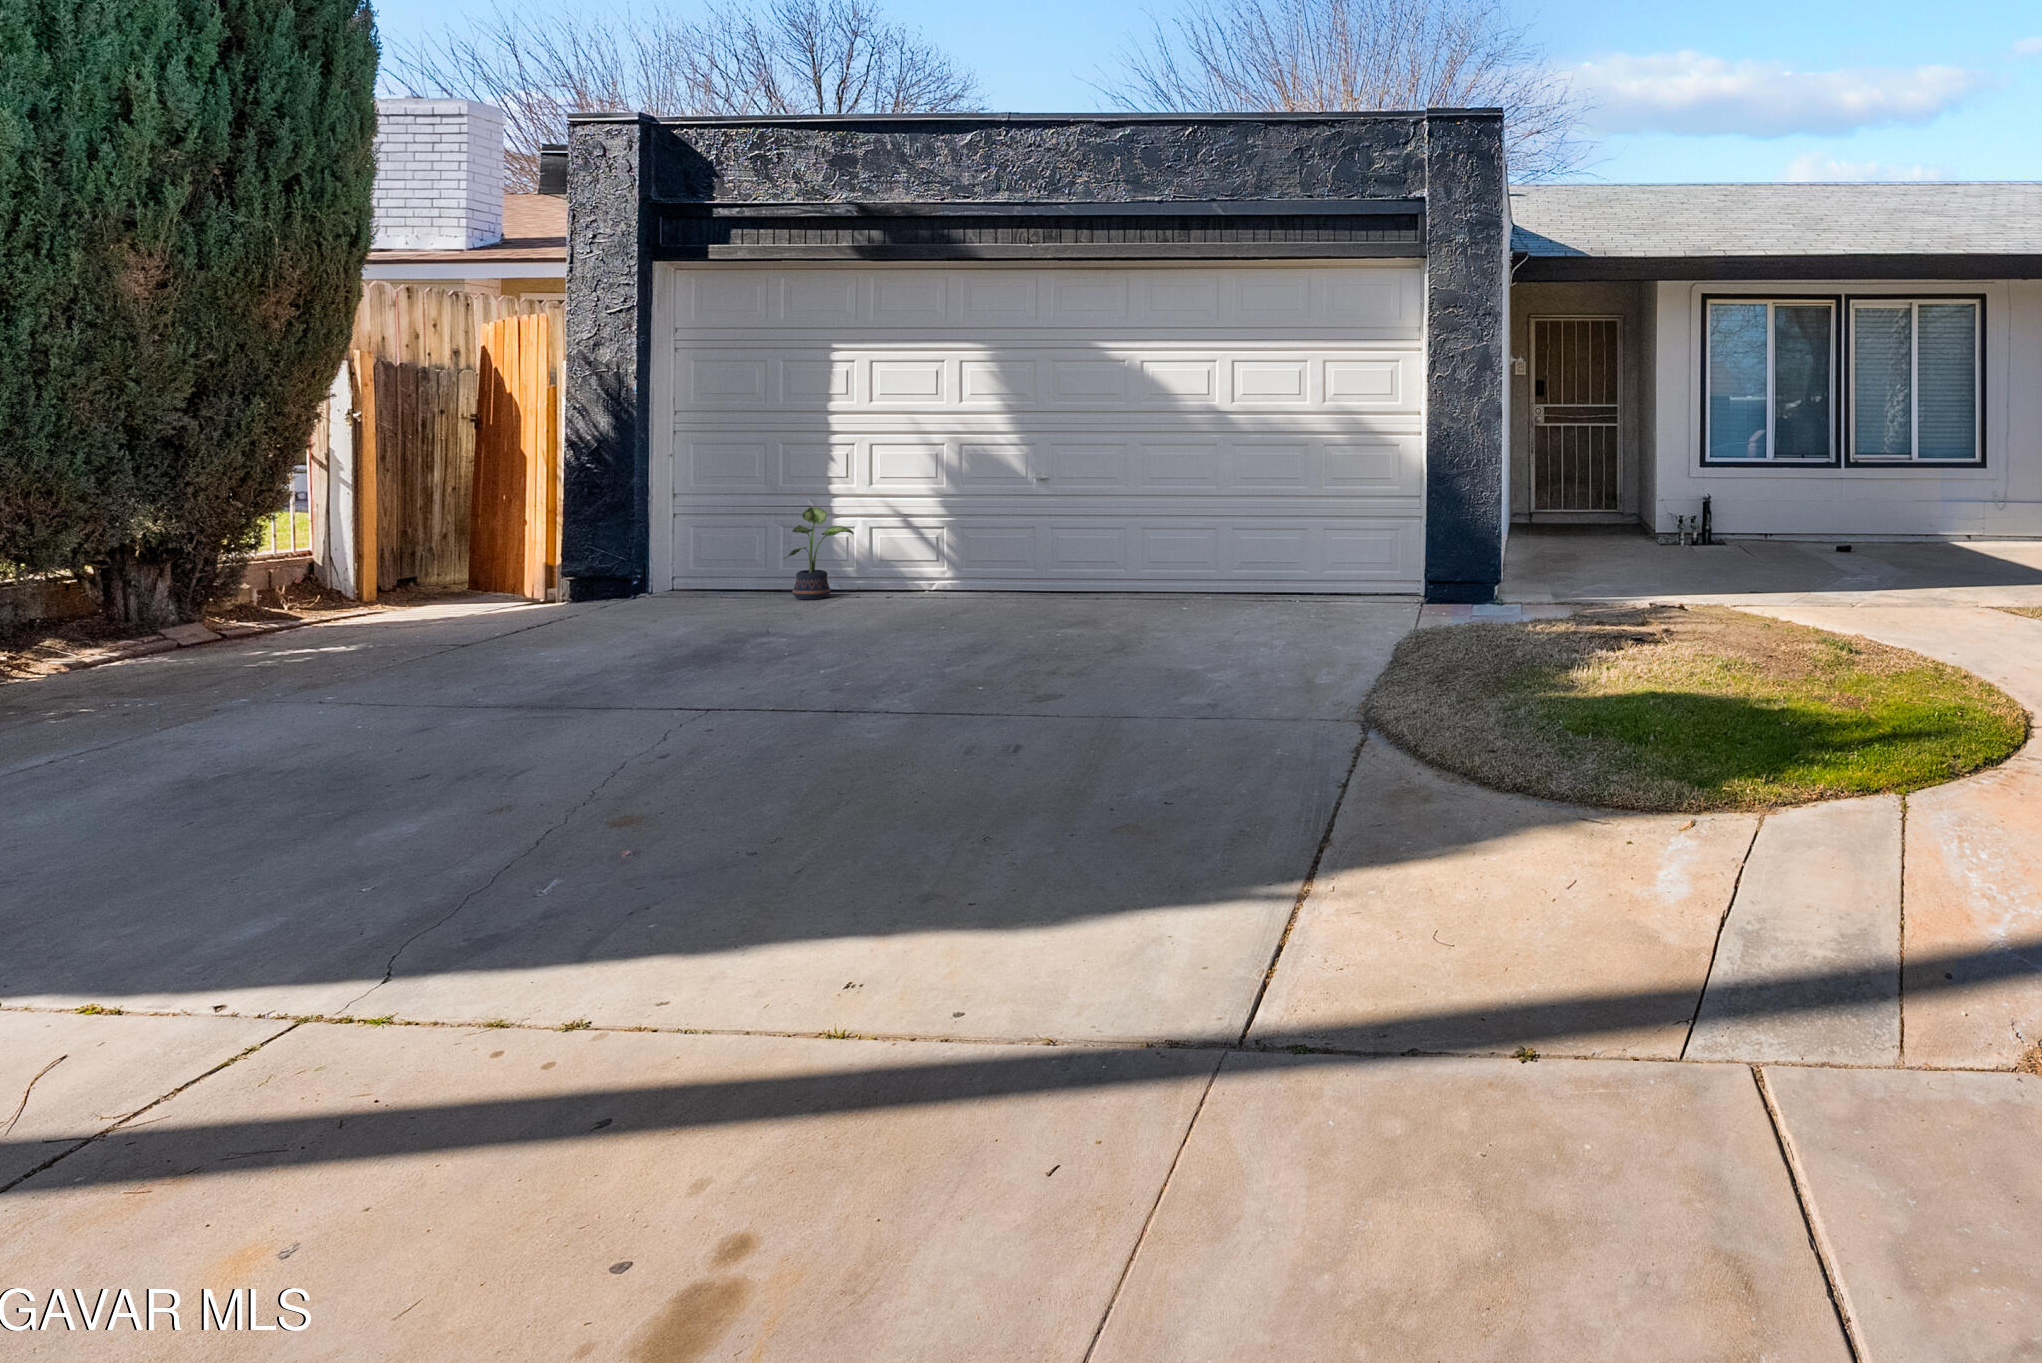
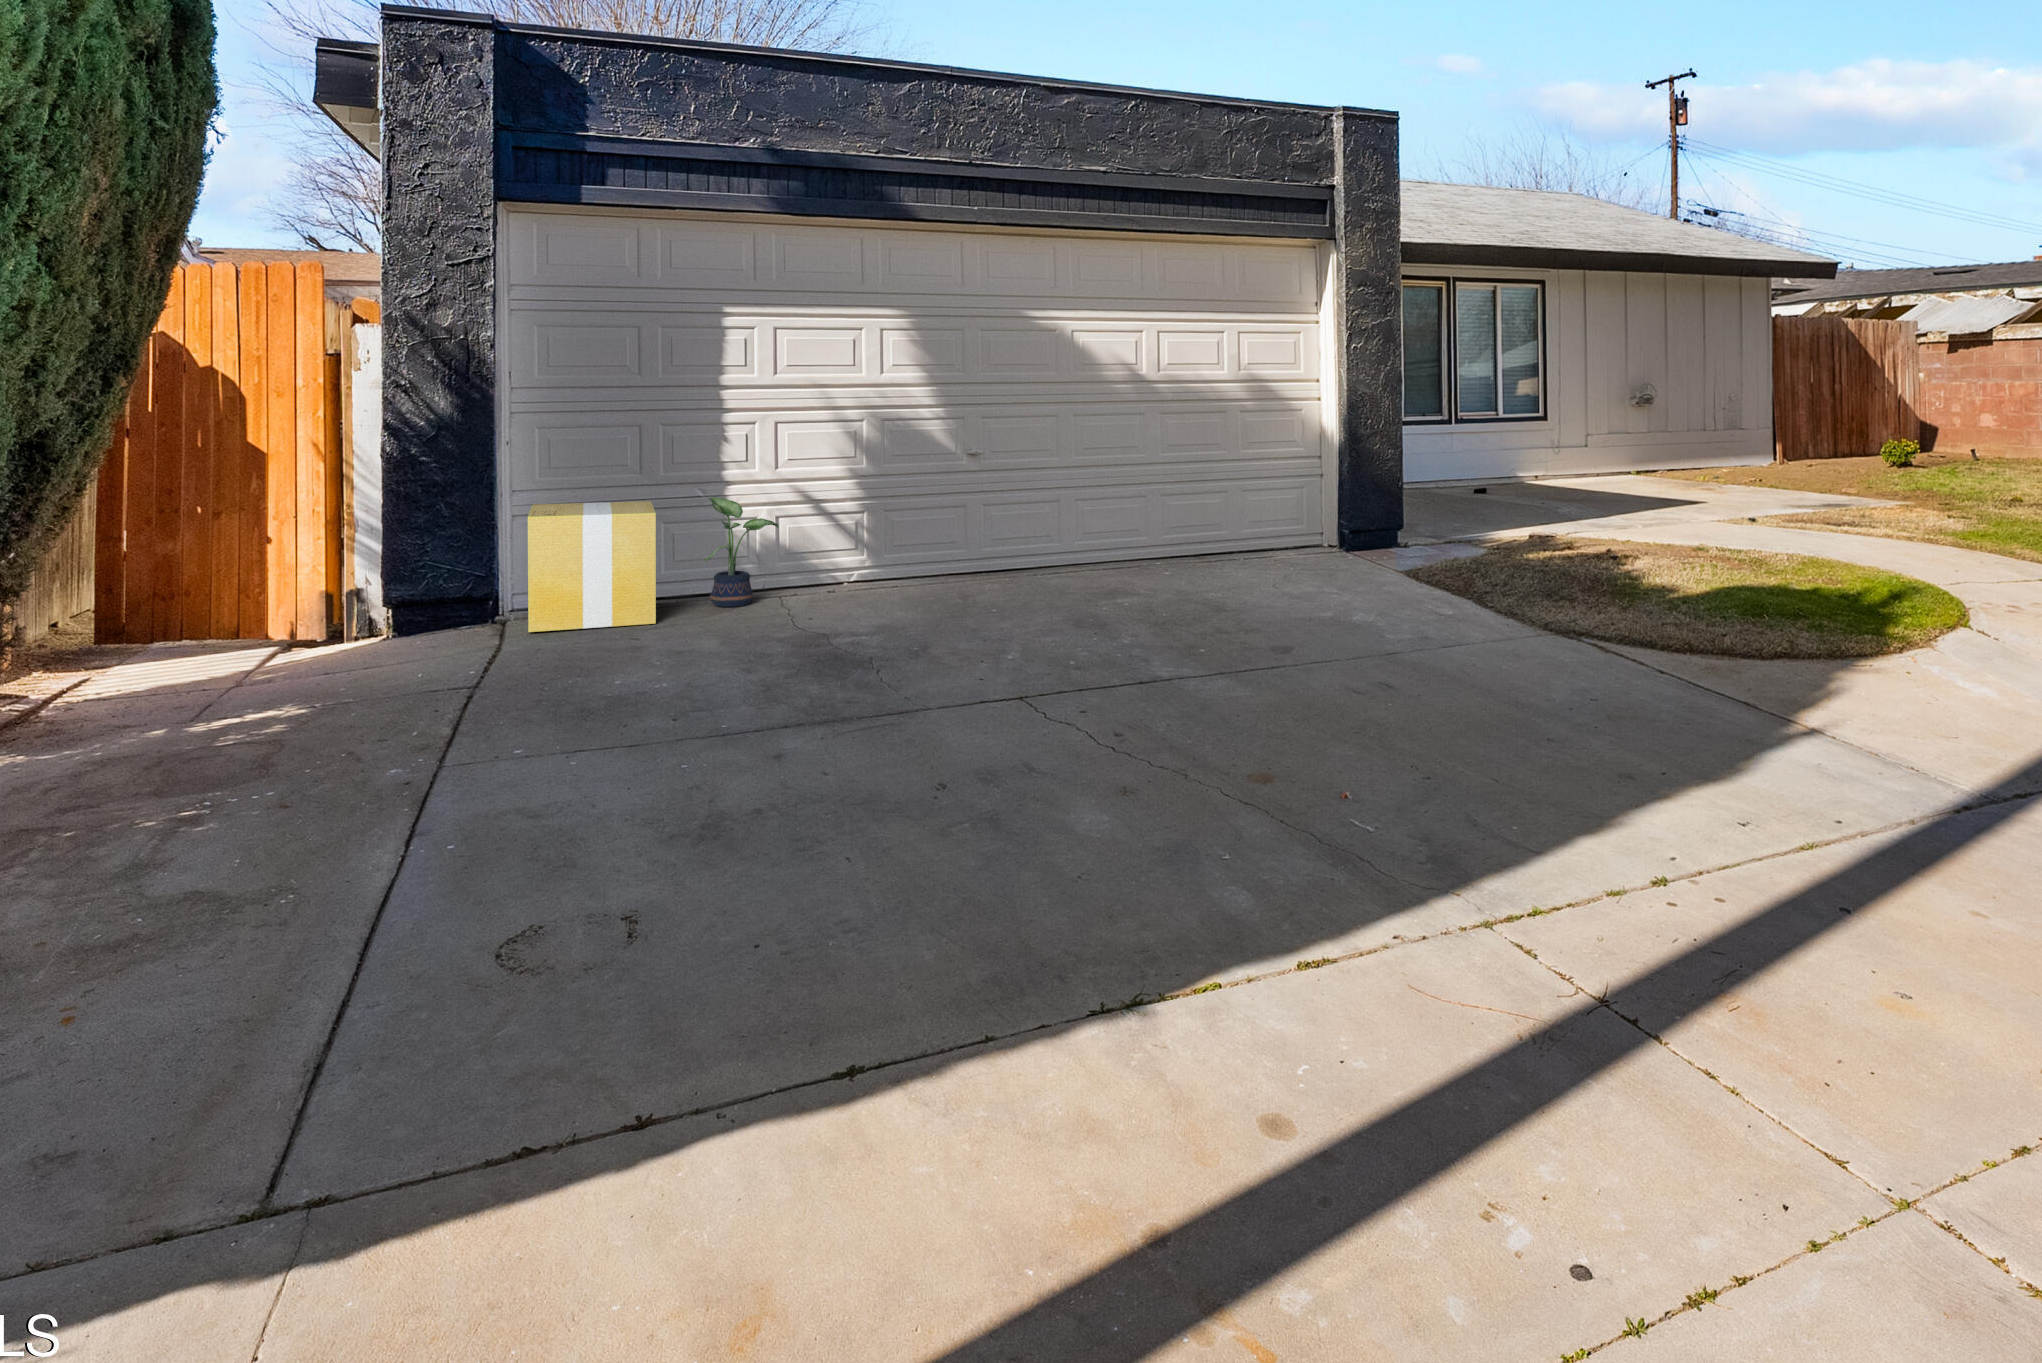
cardboard box: none [633,506,765,606] -> present [528,501,656,632]

